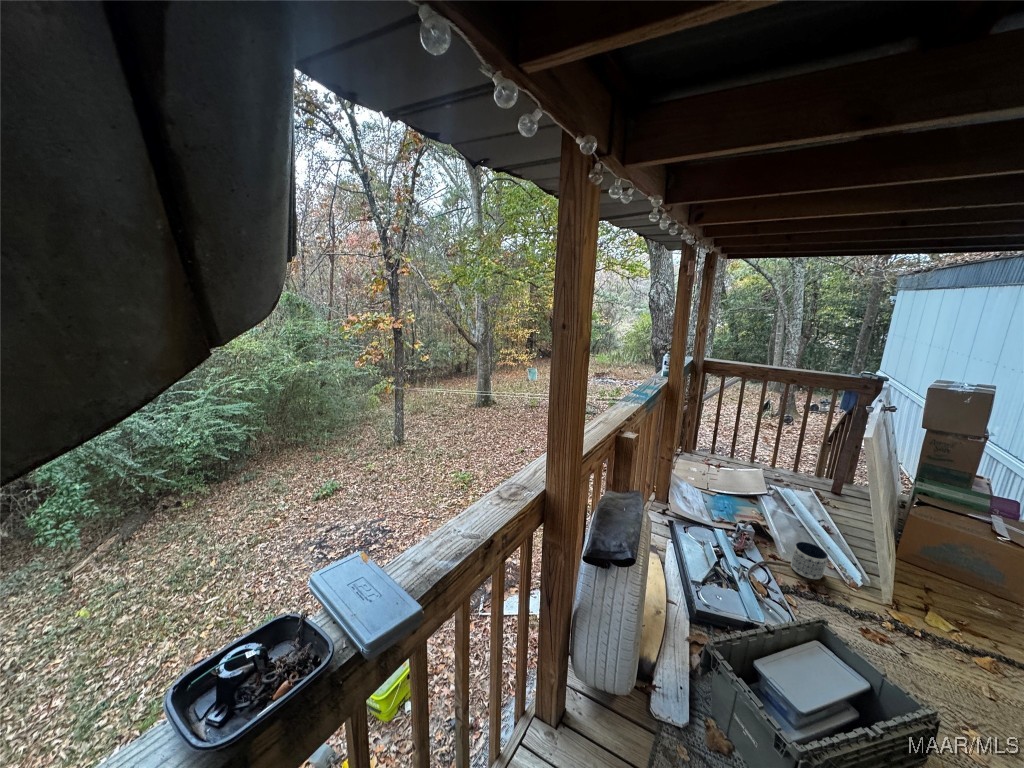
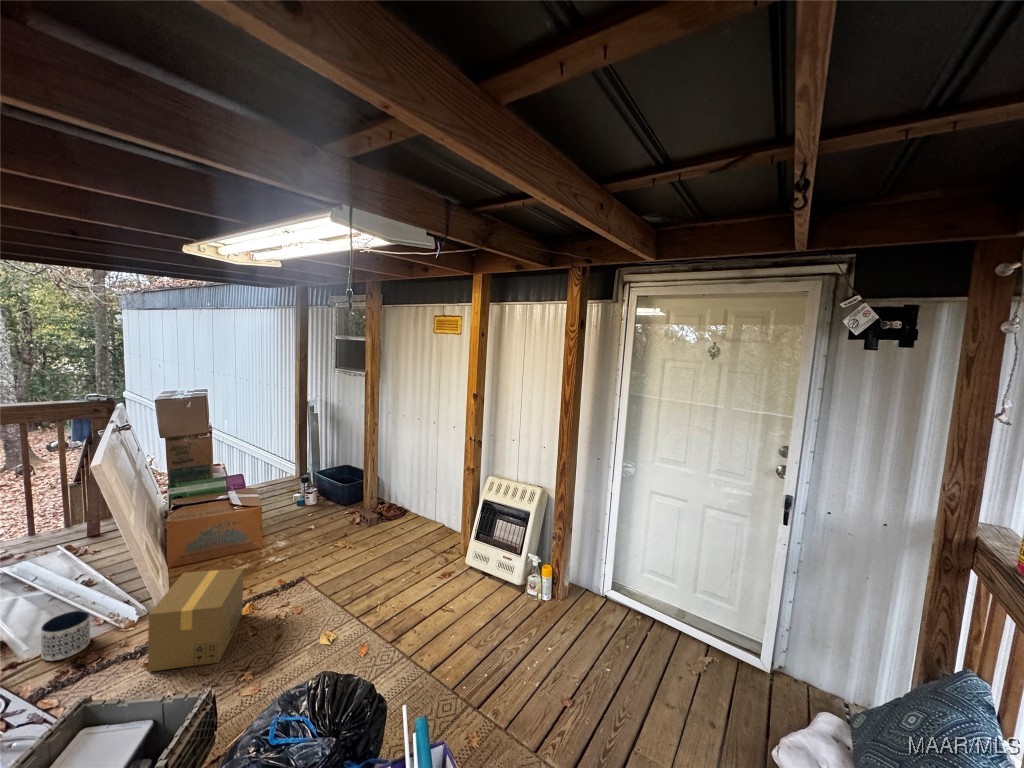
cardboard box: none [864,573,998,690] -> present [148,568,244,672]

